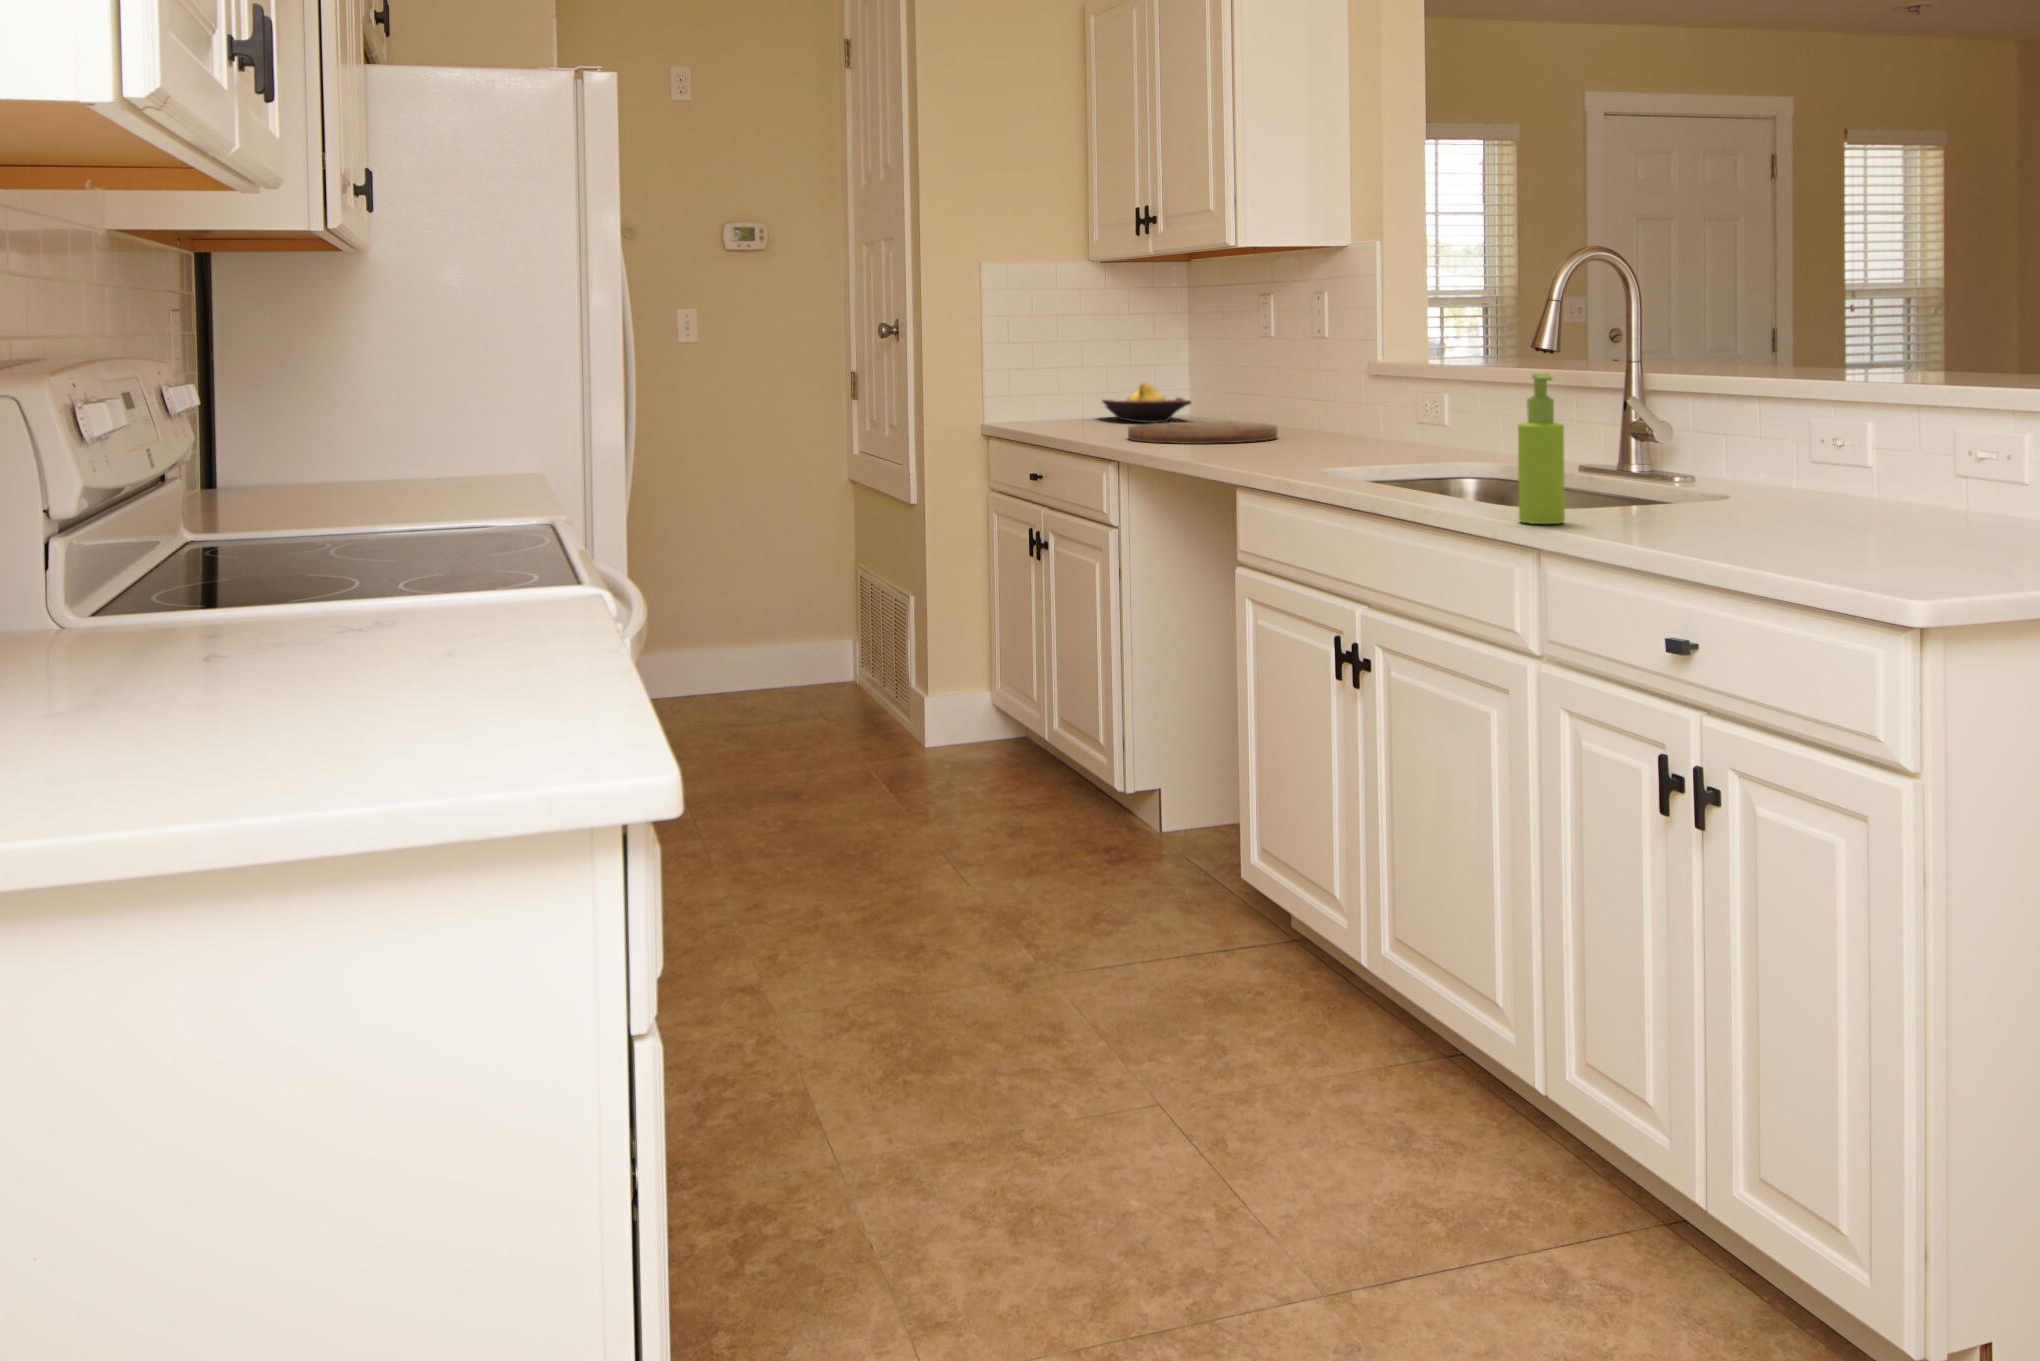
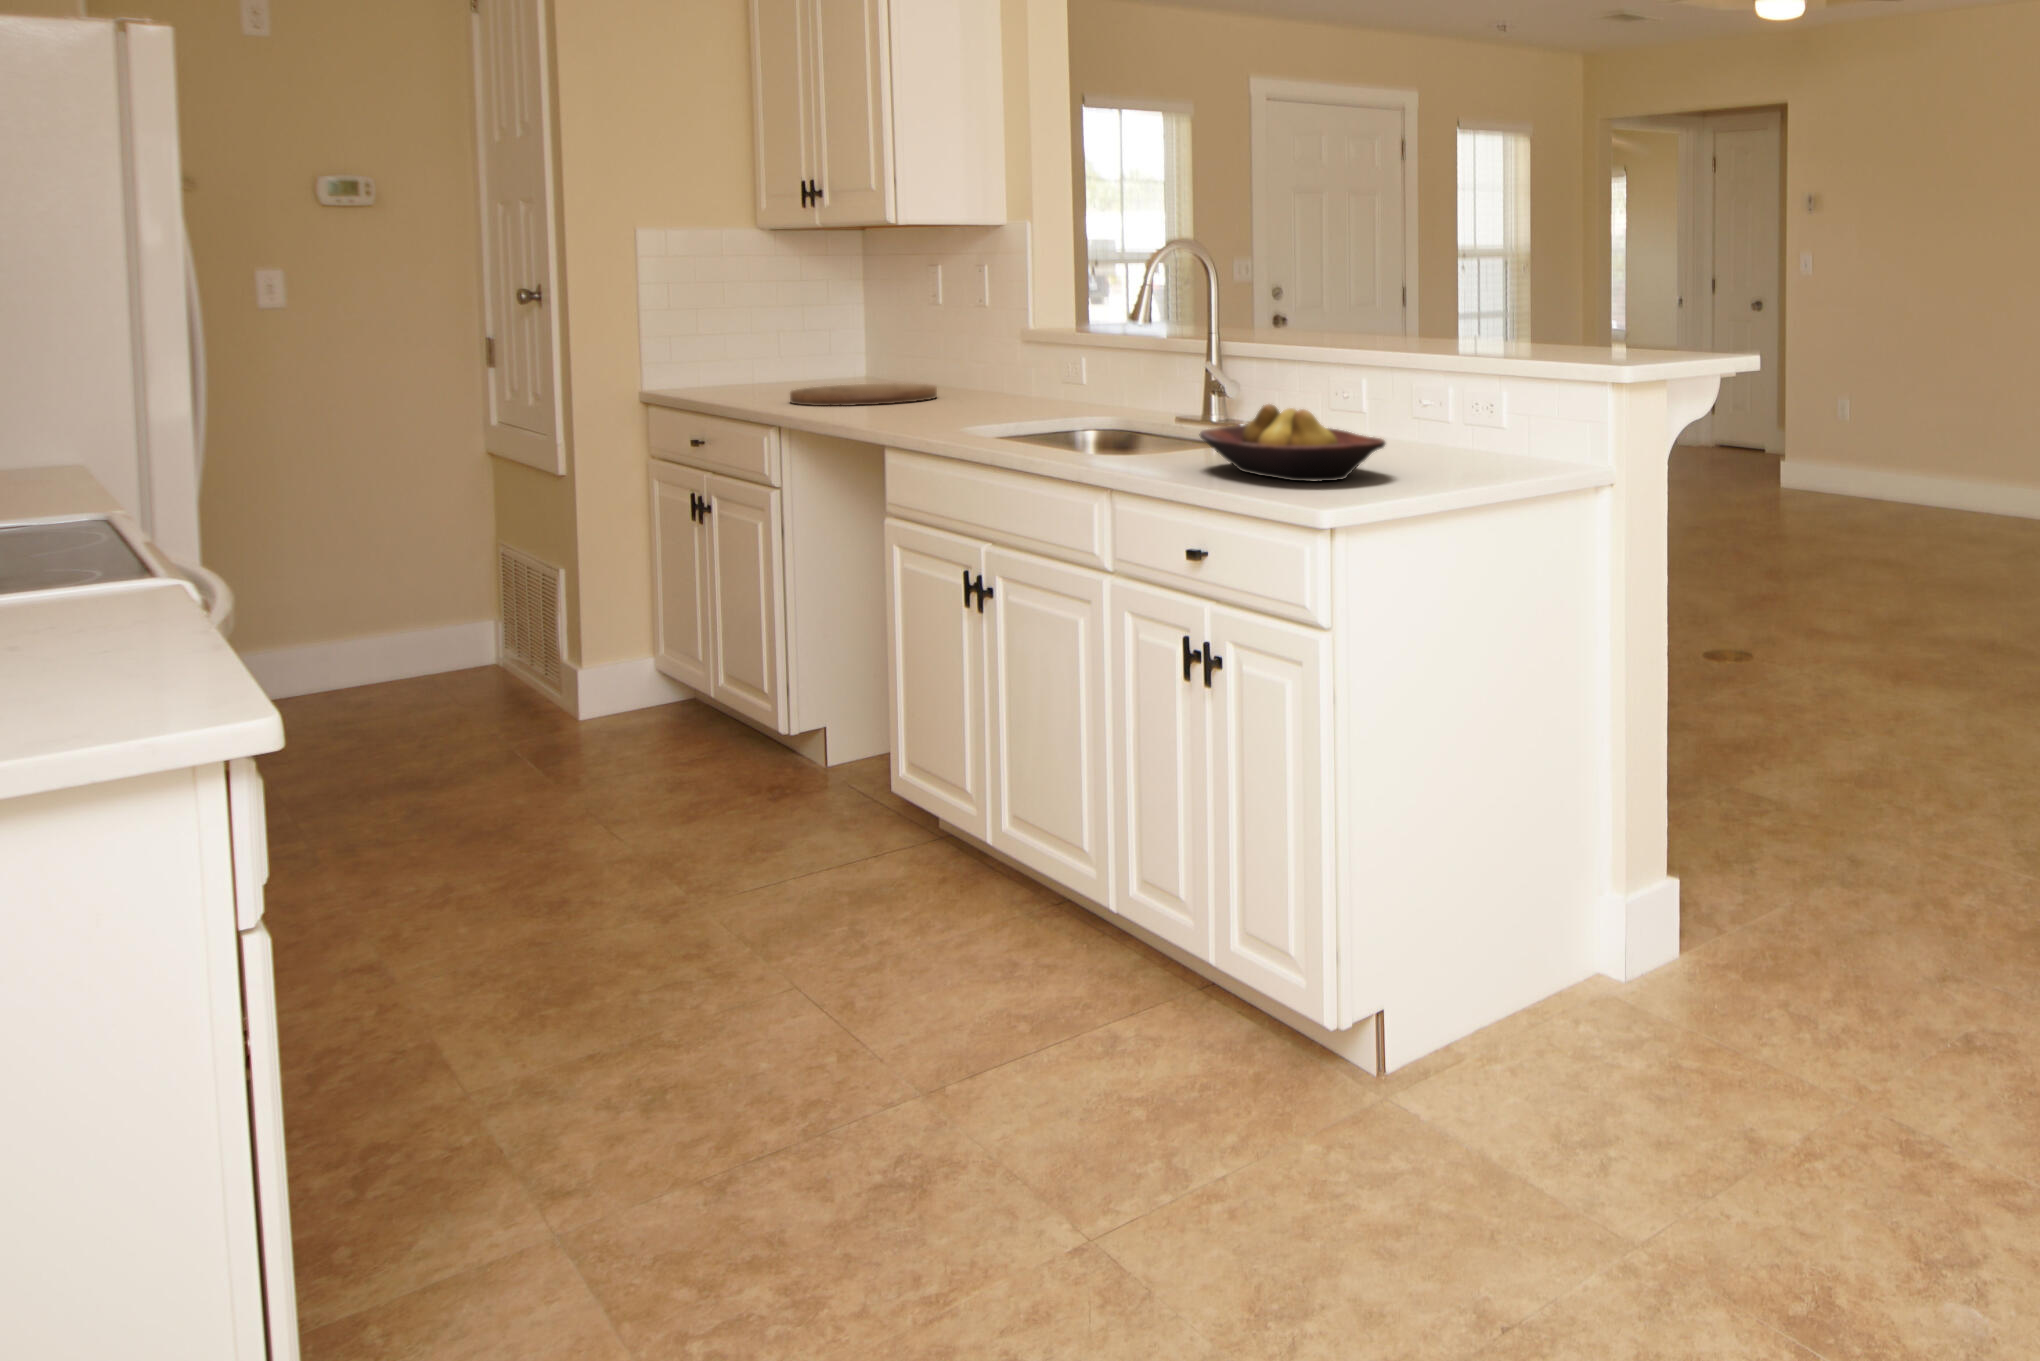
soap dispenser: present [1518,373,1565,524] -> none [1092,347,1130,467]
fruit bowl: present [1102,383,1191,423] -> present [1199,404,1385,481]

